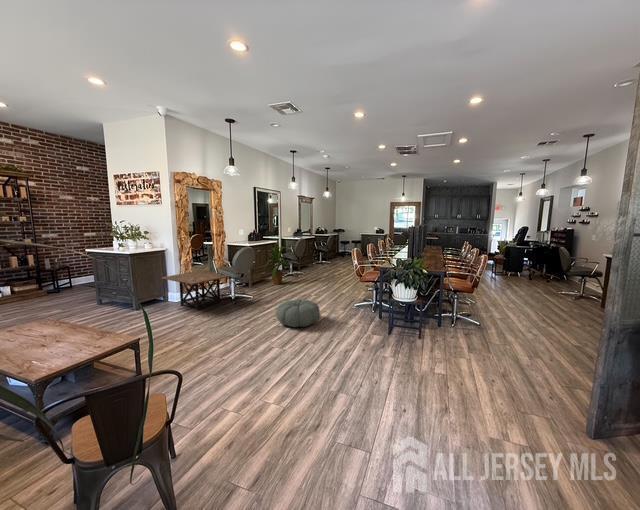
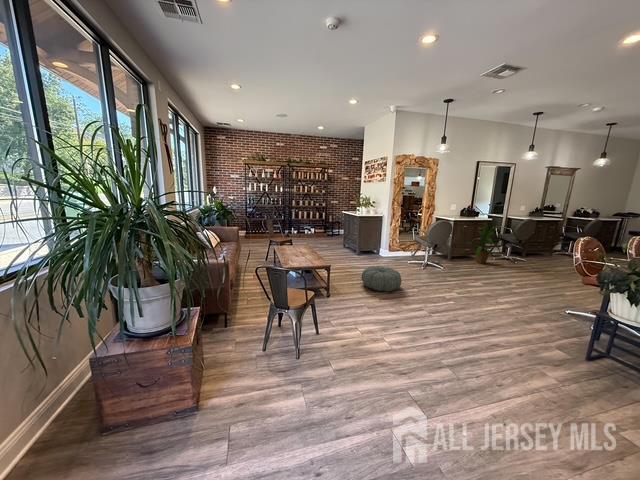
side table: present [161,270,231,310] -> none [376,235,430,264]
pouf: present [276,299,320,327] -> present [361,266,402,291]

